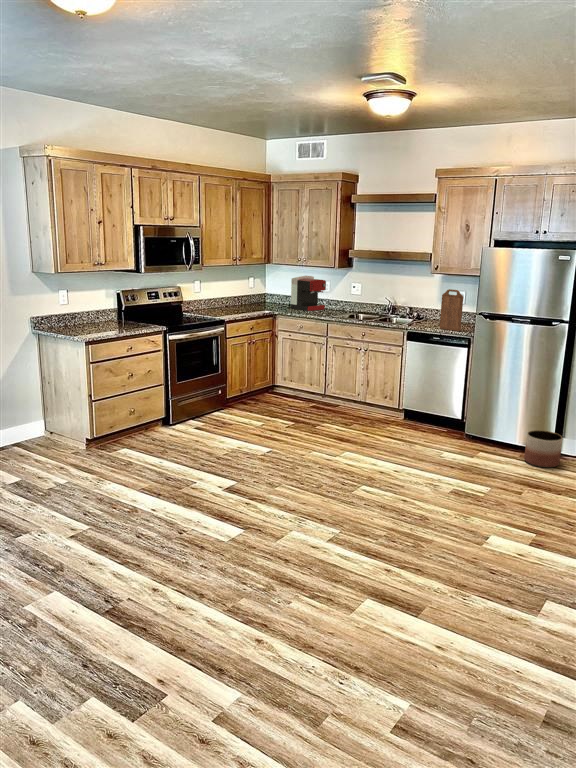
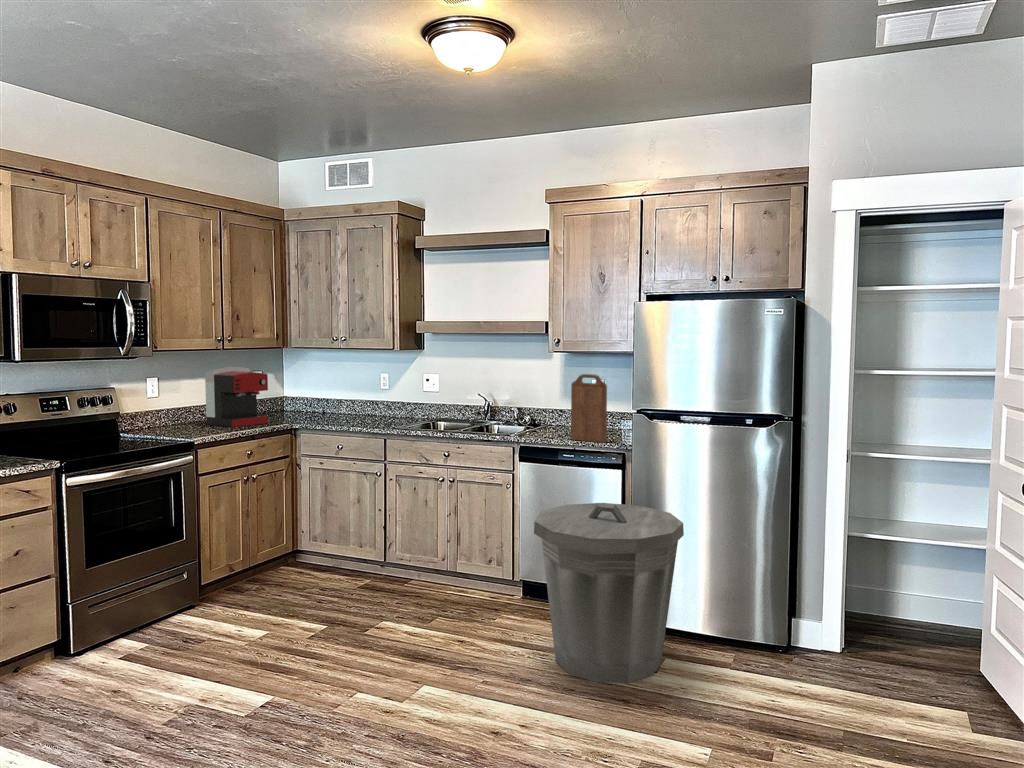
coffee maker: present [291,276,326,311] -> present [205,367,268,427]
trash can: none [410,365,496,460] -> present [534,503,684,683]
planter: present [524,430,563,468] -> none [744,609,807,681]

